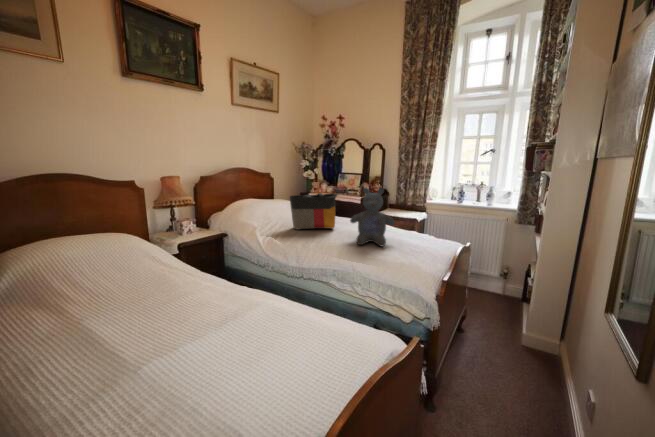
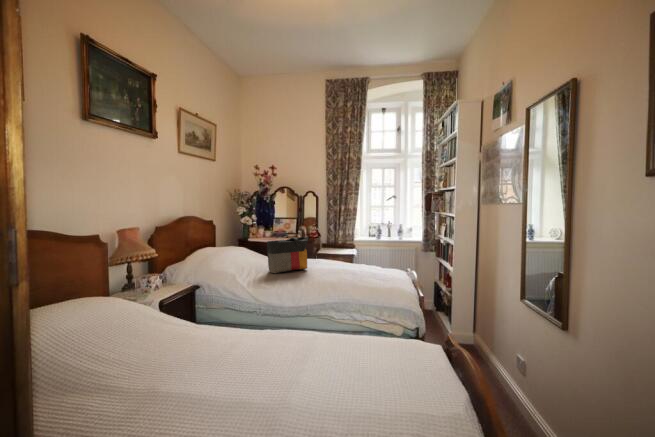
stuffed bear: present [350,188,394,246] -> none [329,230,365,279]

